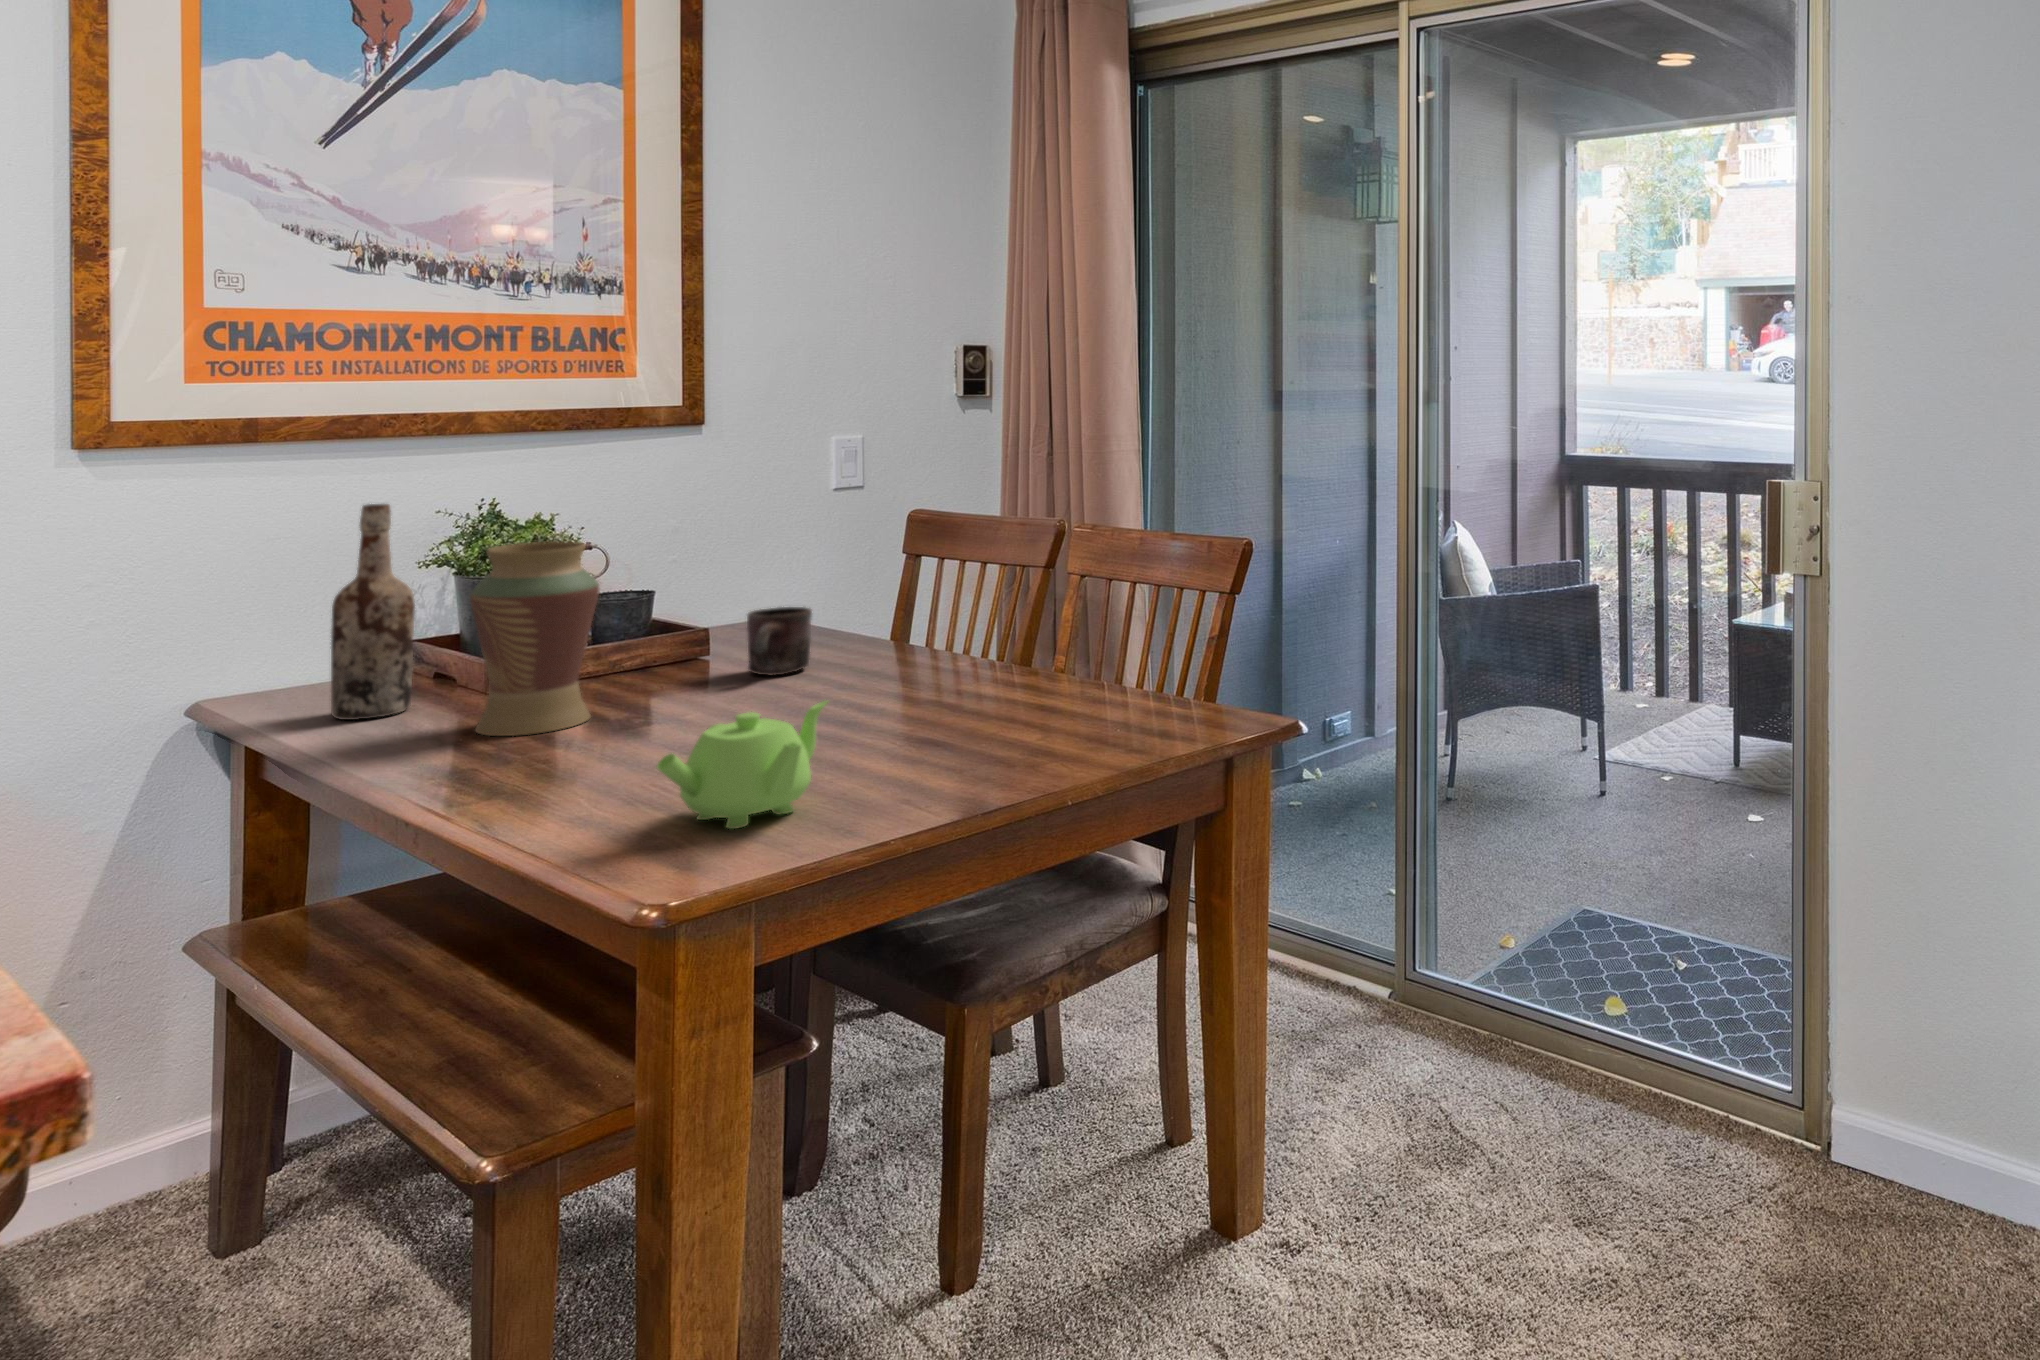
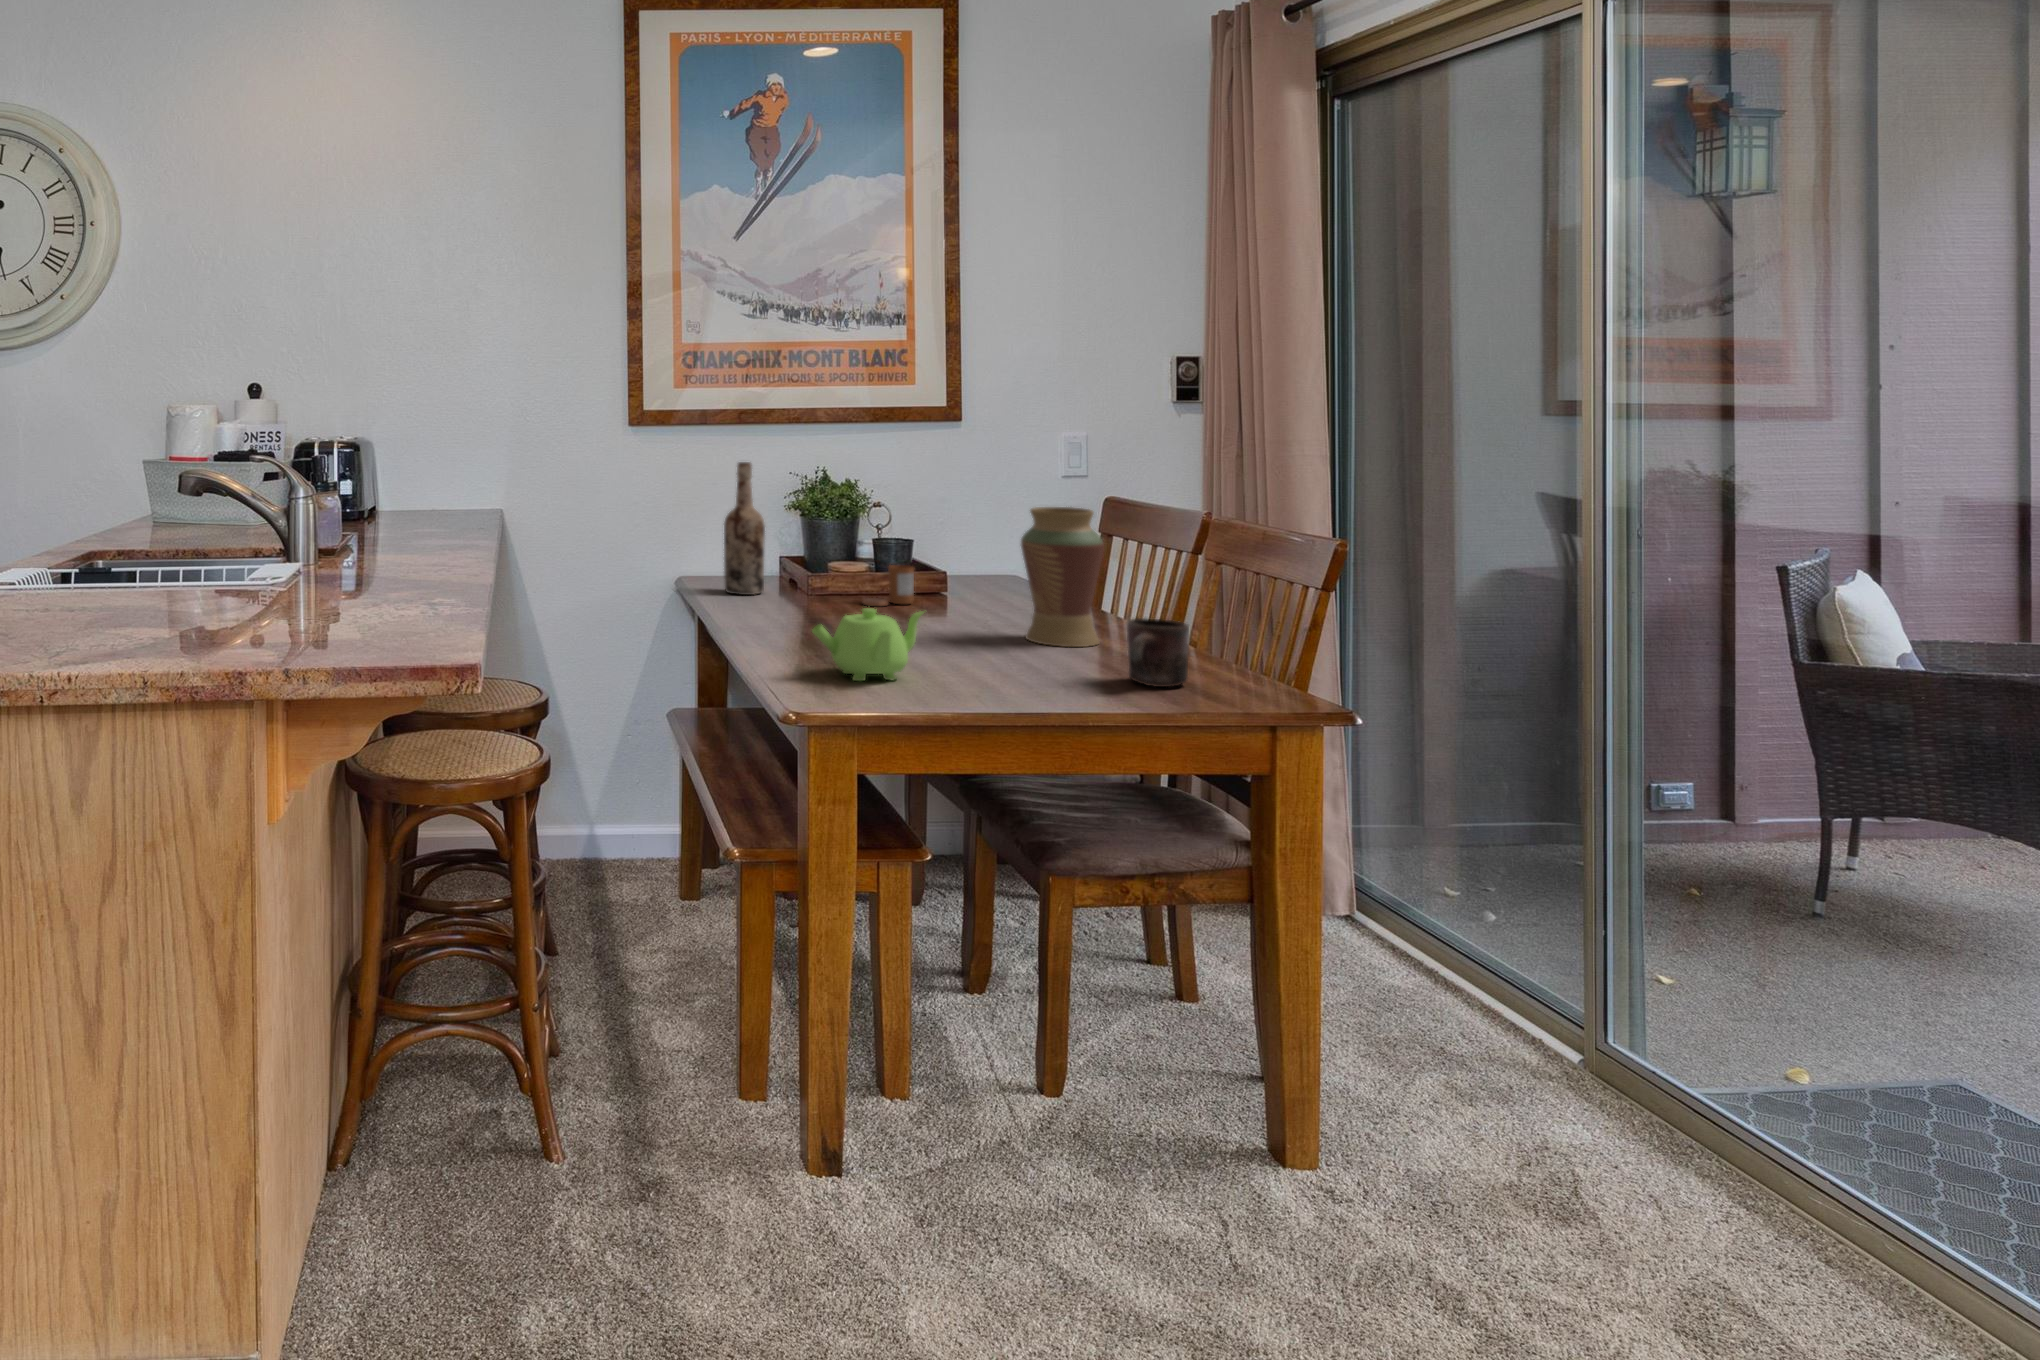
vase: present [470,541,599,736] -> present [1021,507,1104,647]
mug: present [747,607,812,675] -> present [1127,618,1189,687]
candle: none [603,630,684,698] -> present [863,565,914,606]

